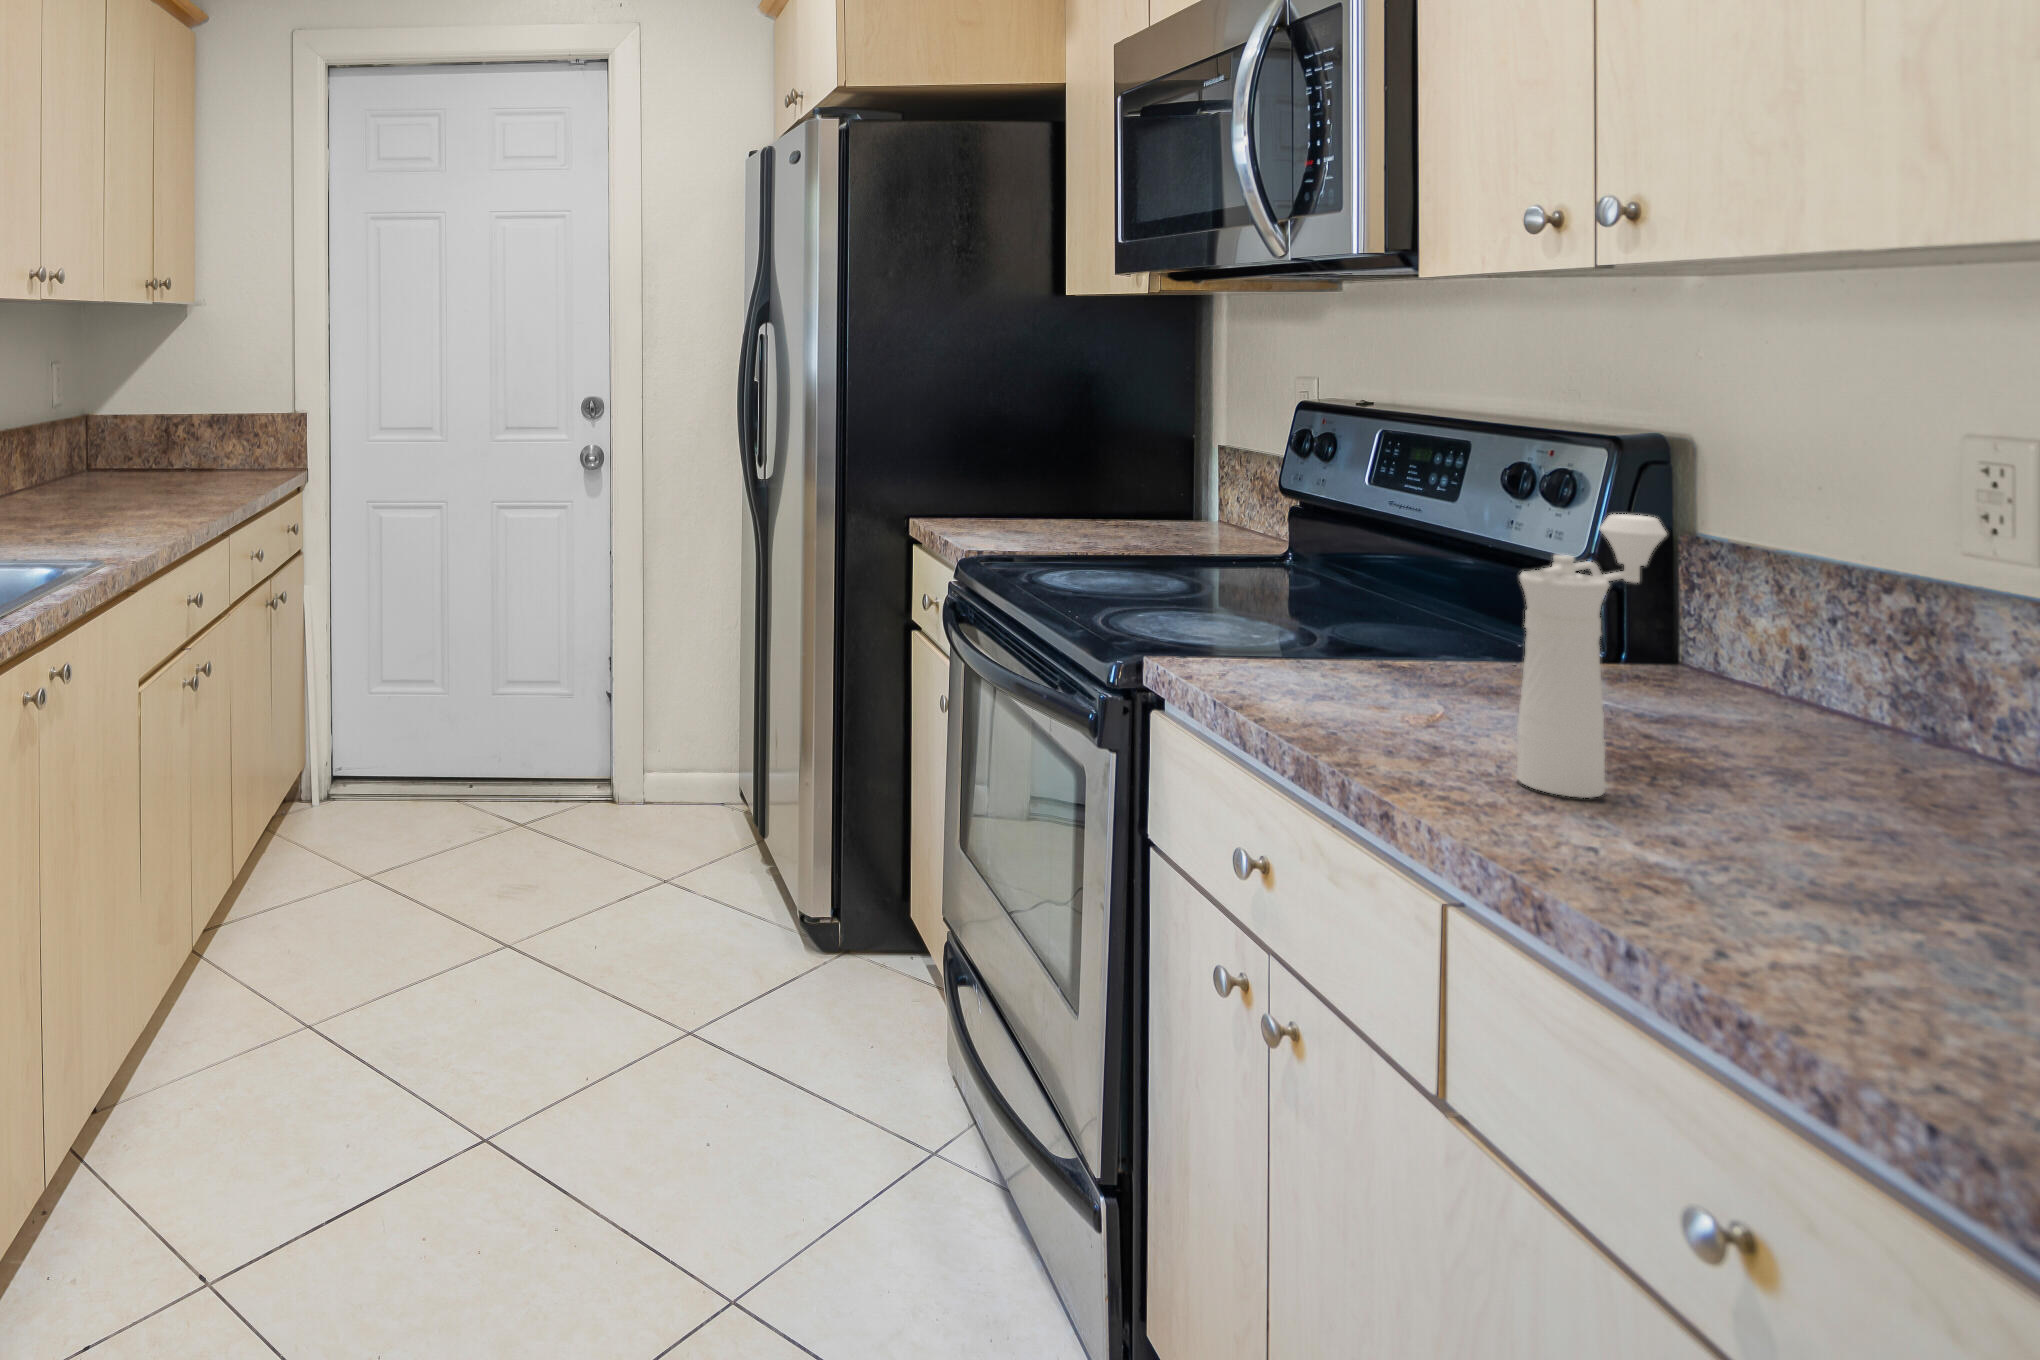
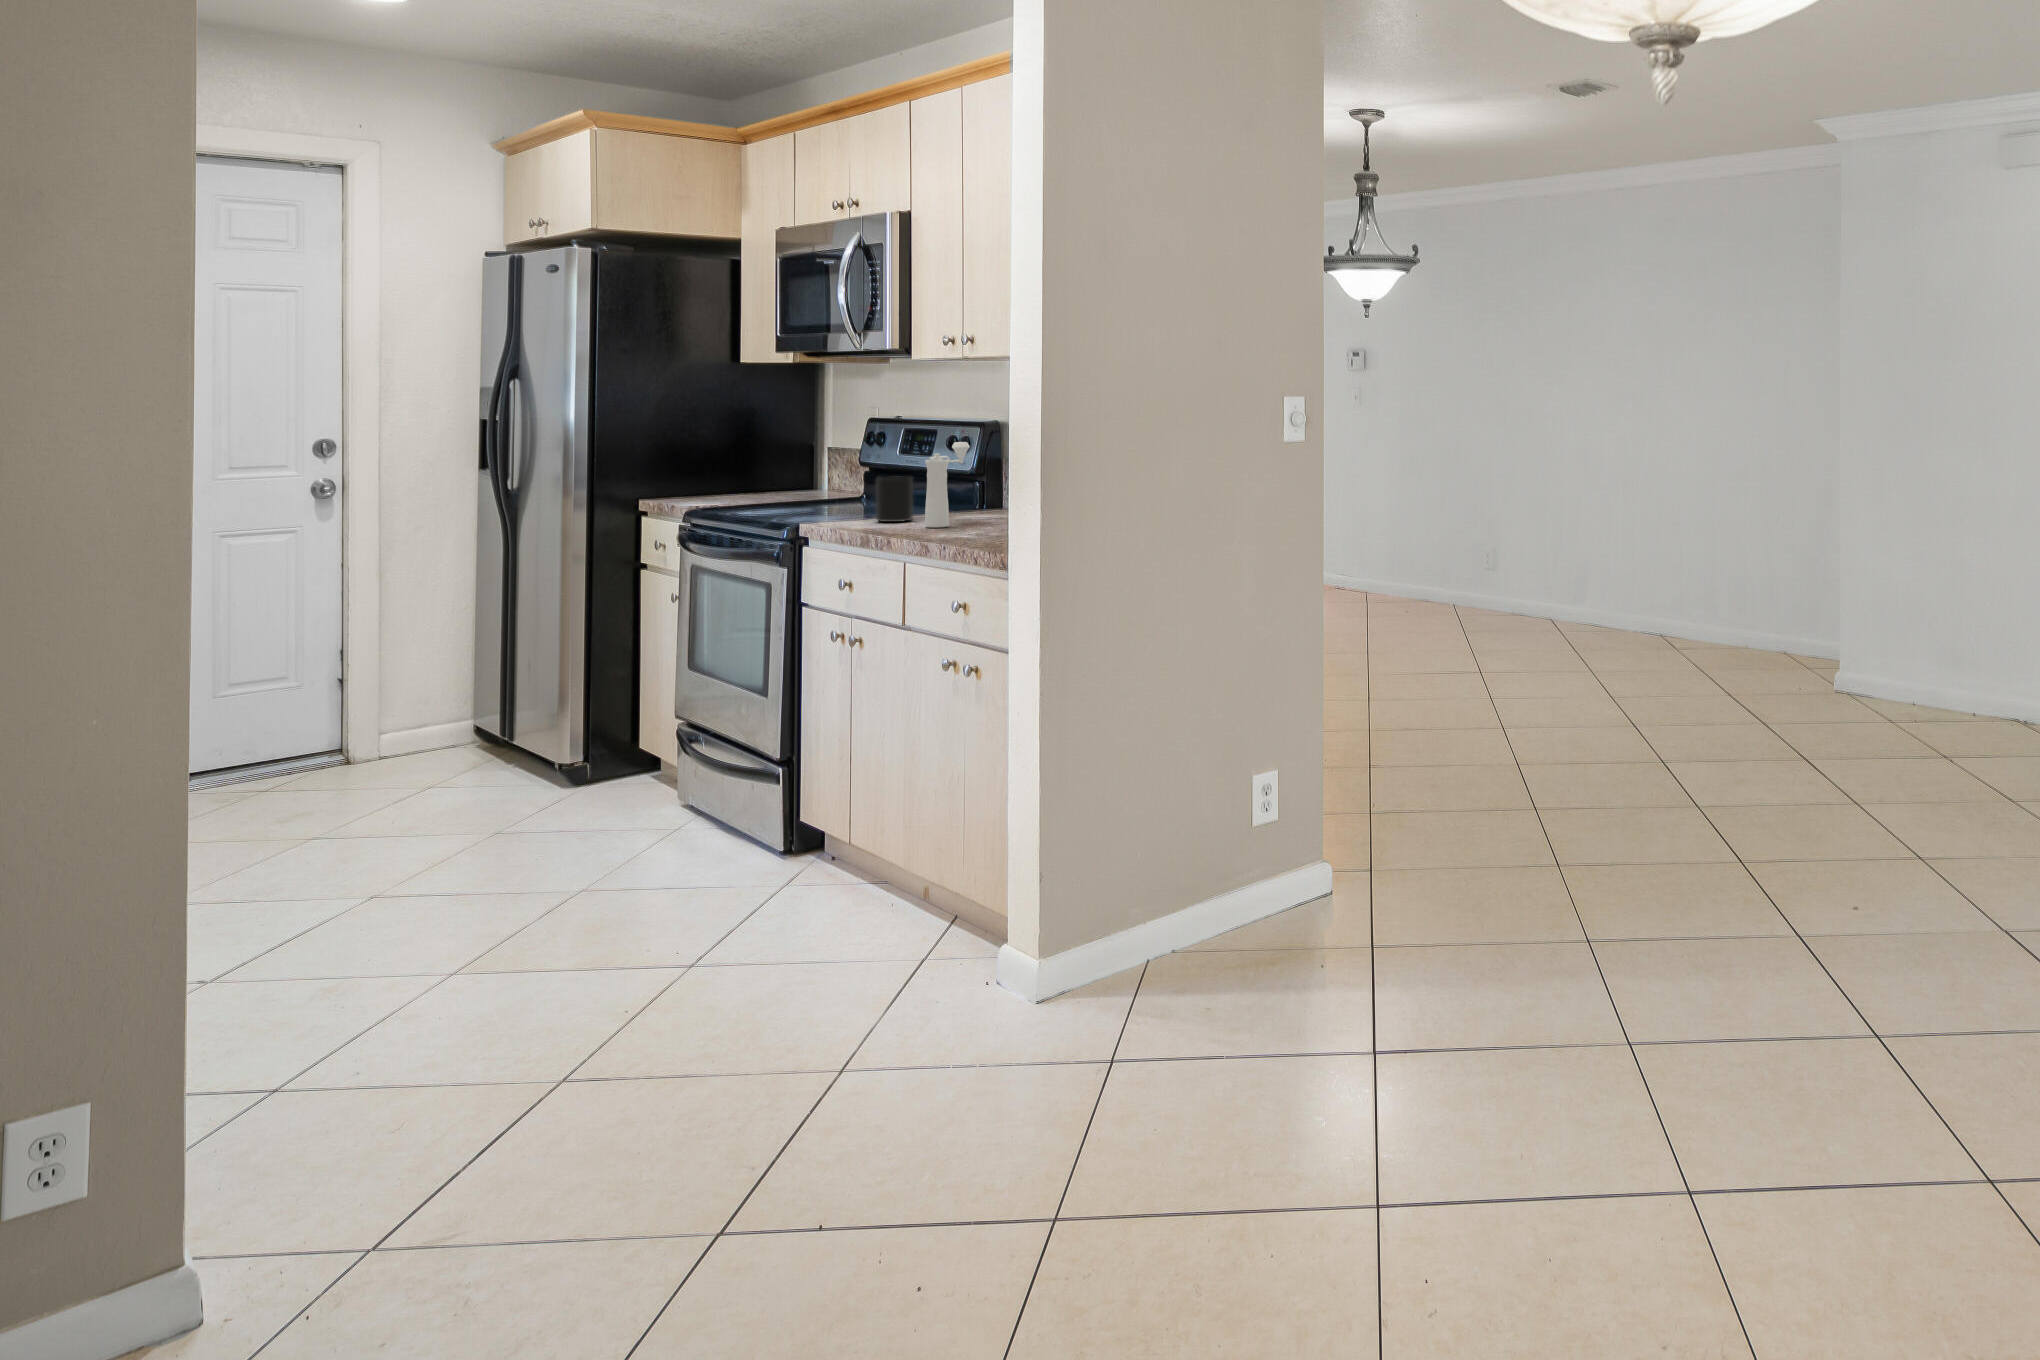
mug: none [1339,581,1450,718] -> present [876,477,913,522]

